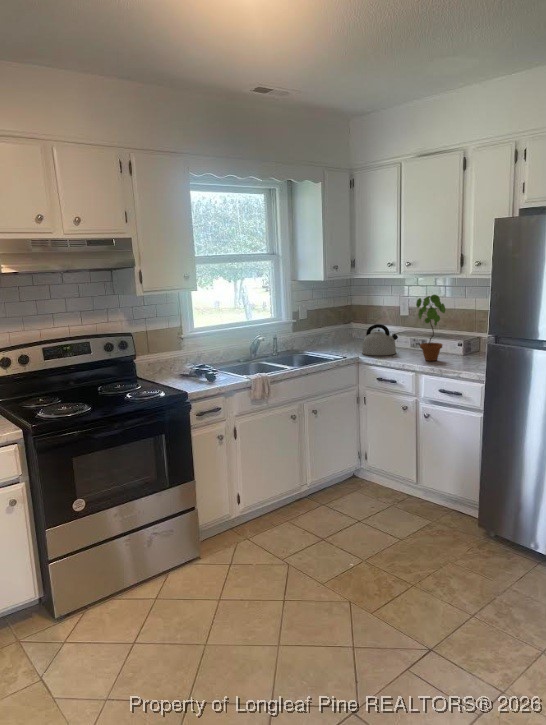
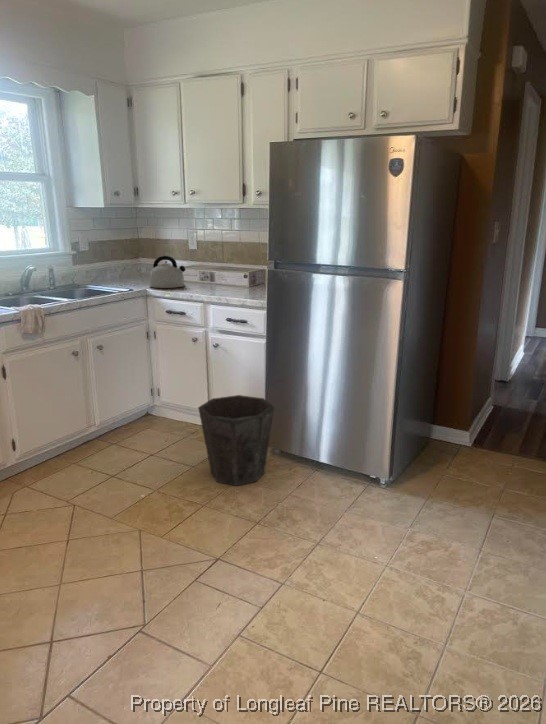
potted plant: present [416,295,445,361] -> none [202,224,230,291]
waste bin: none [410,470,491,566] -> present [198,395,274,485]

